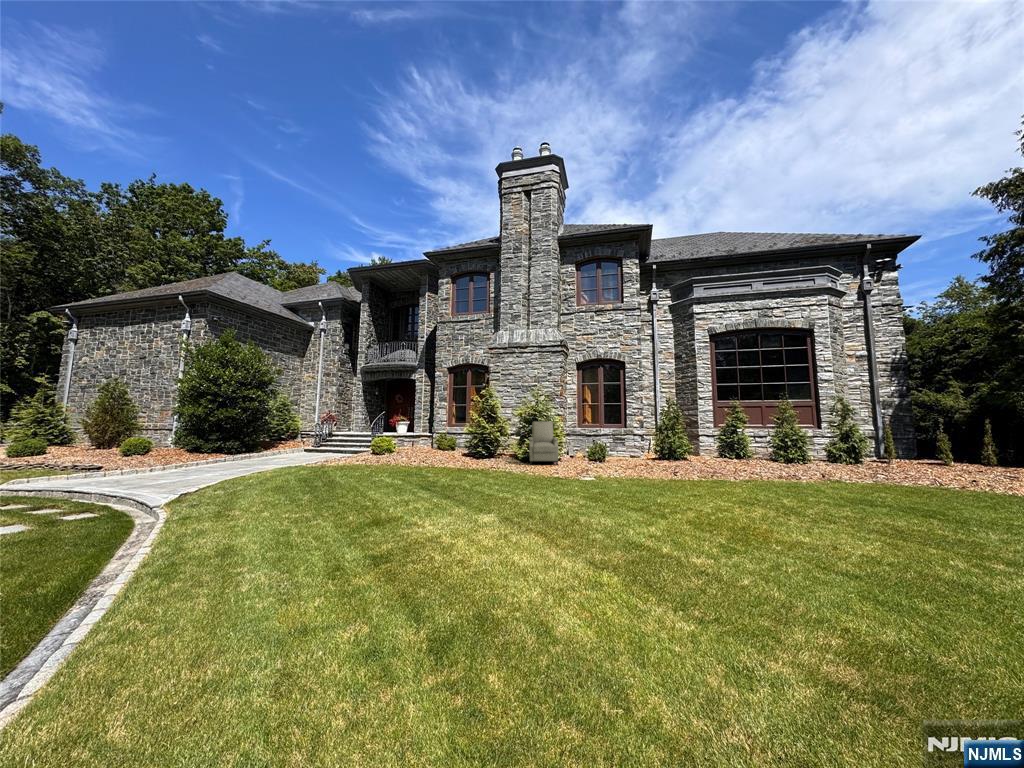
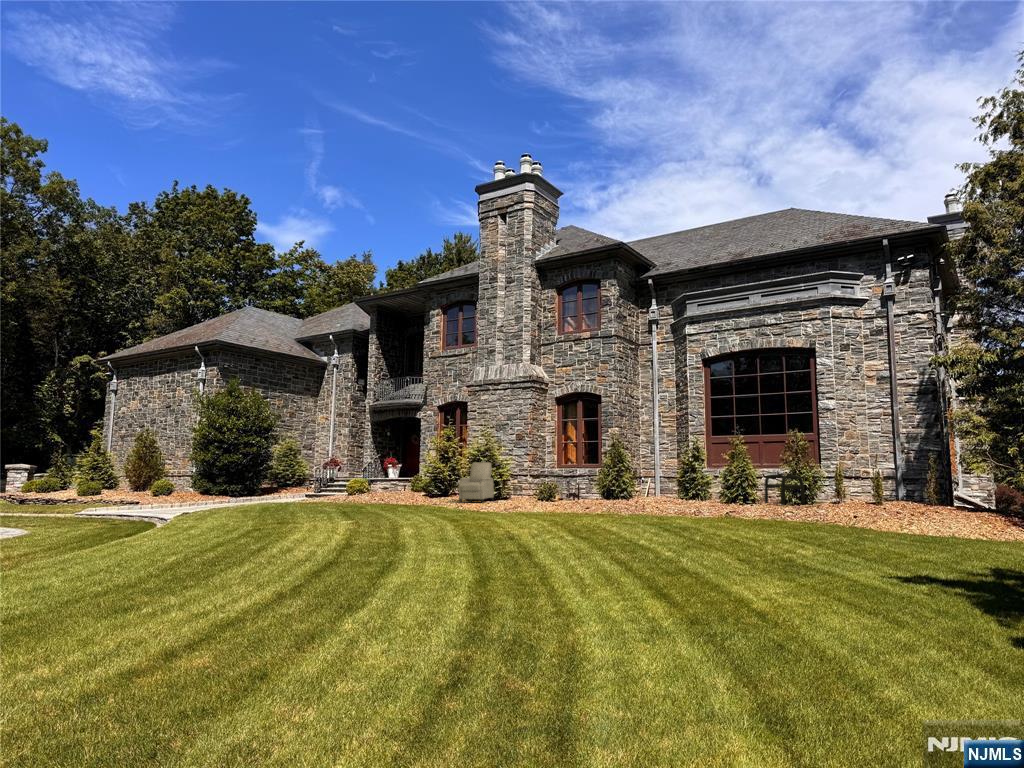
bench: none [852,436,909,468] -> present [765,474,805,505]

